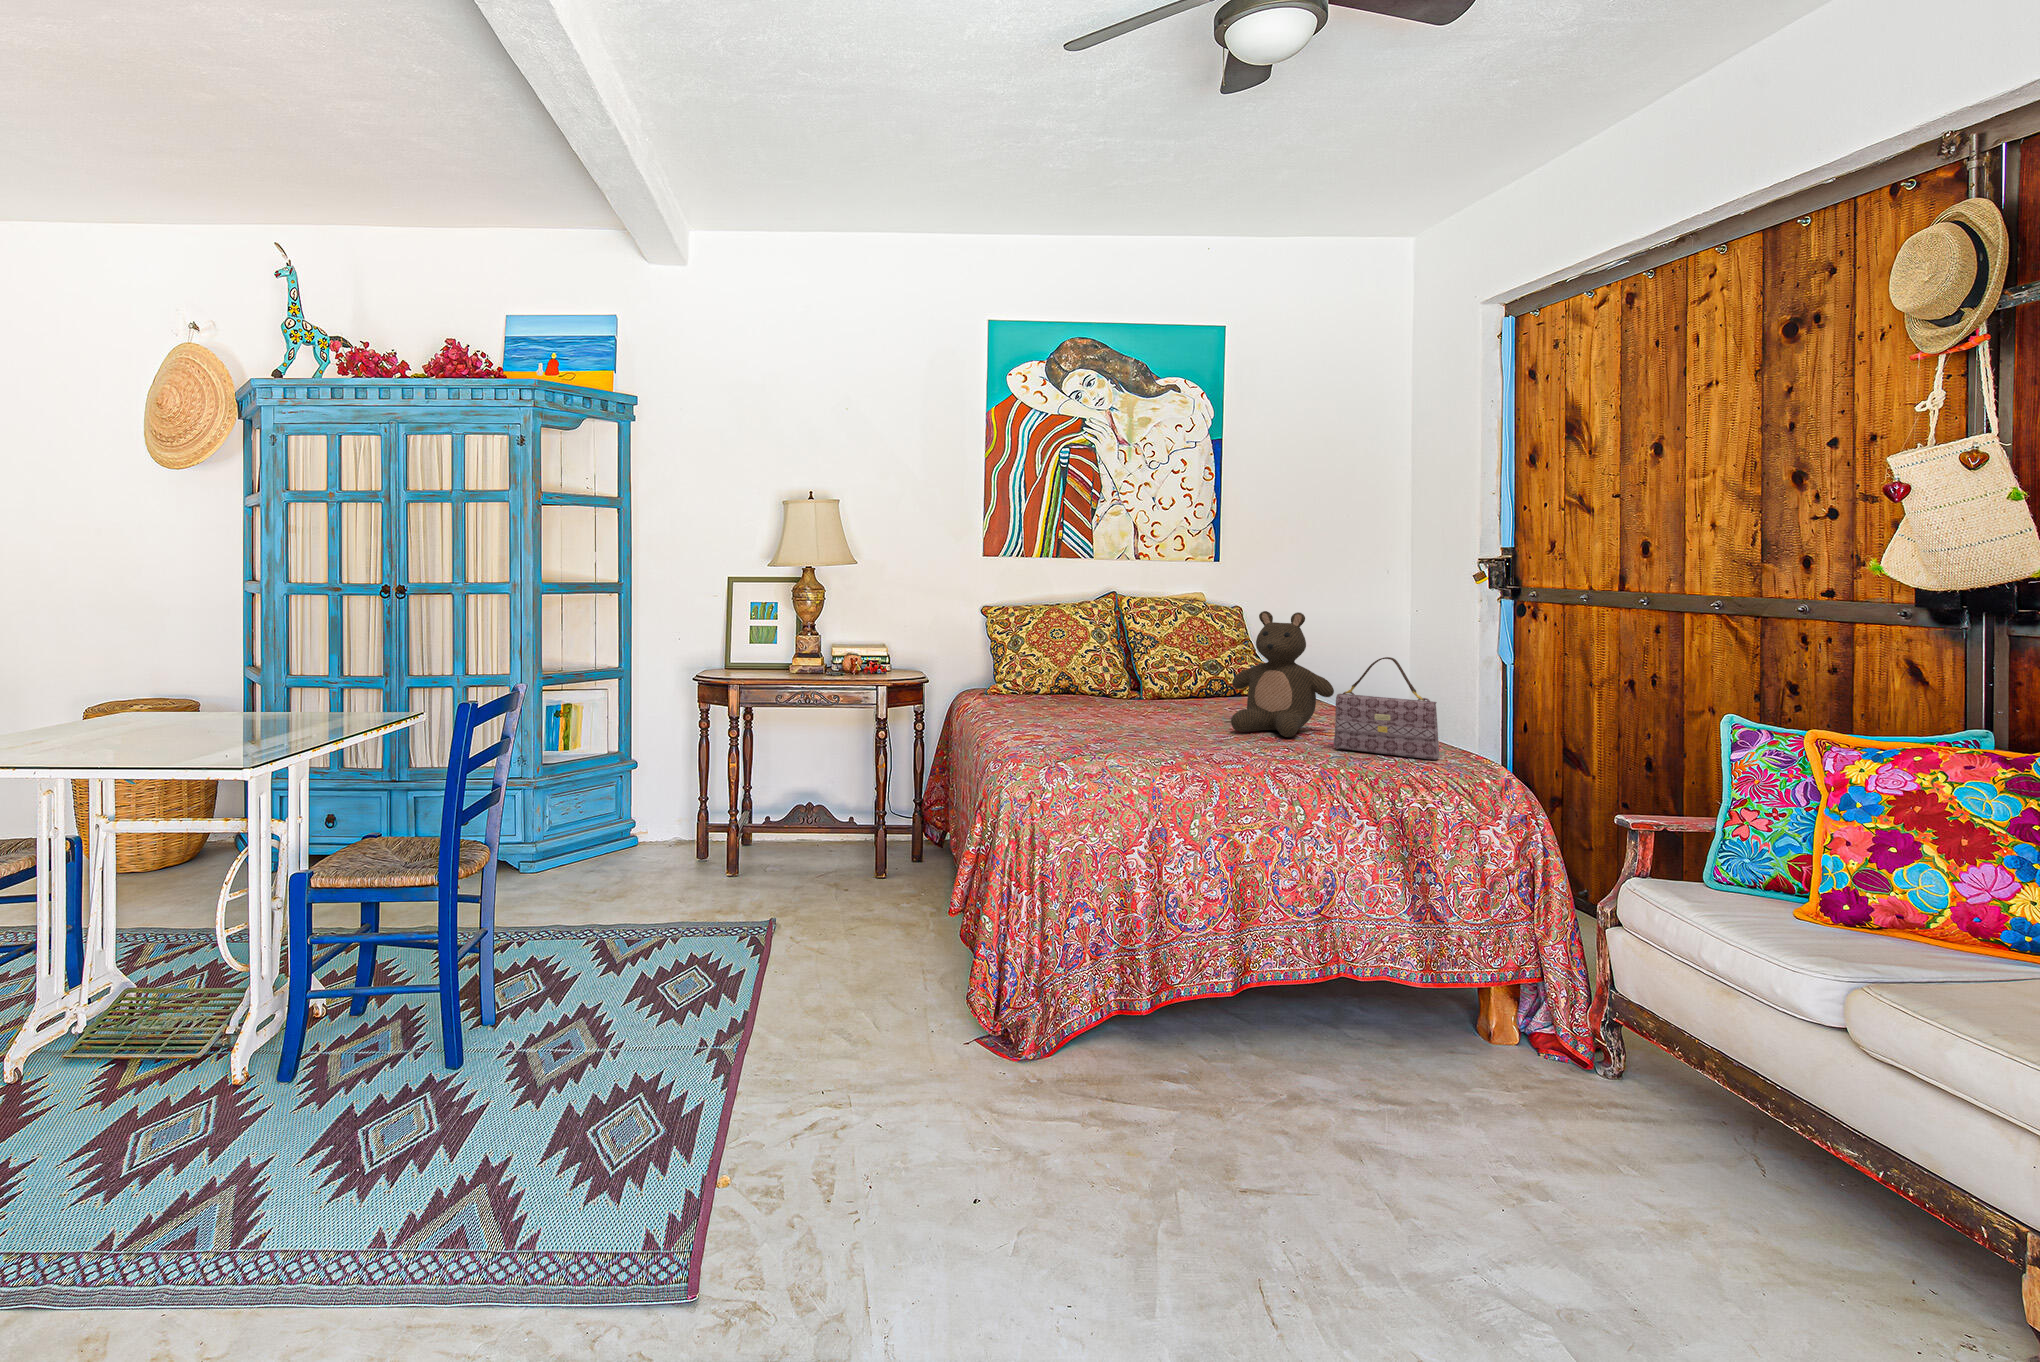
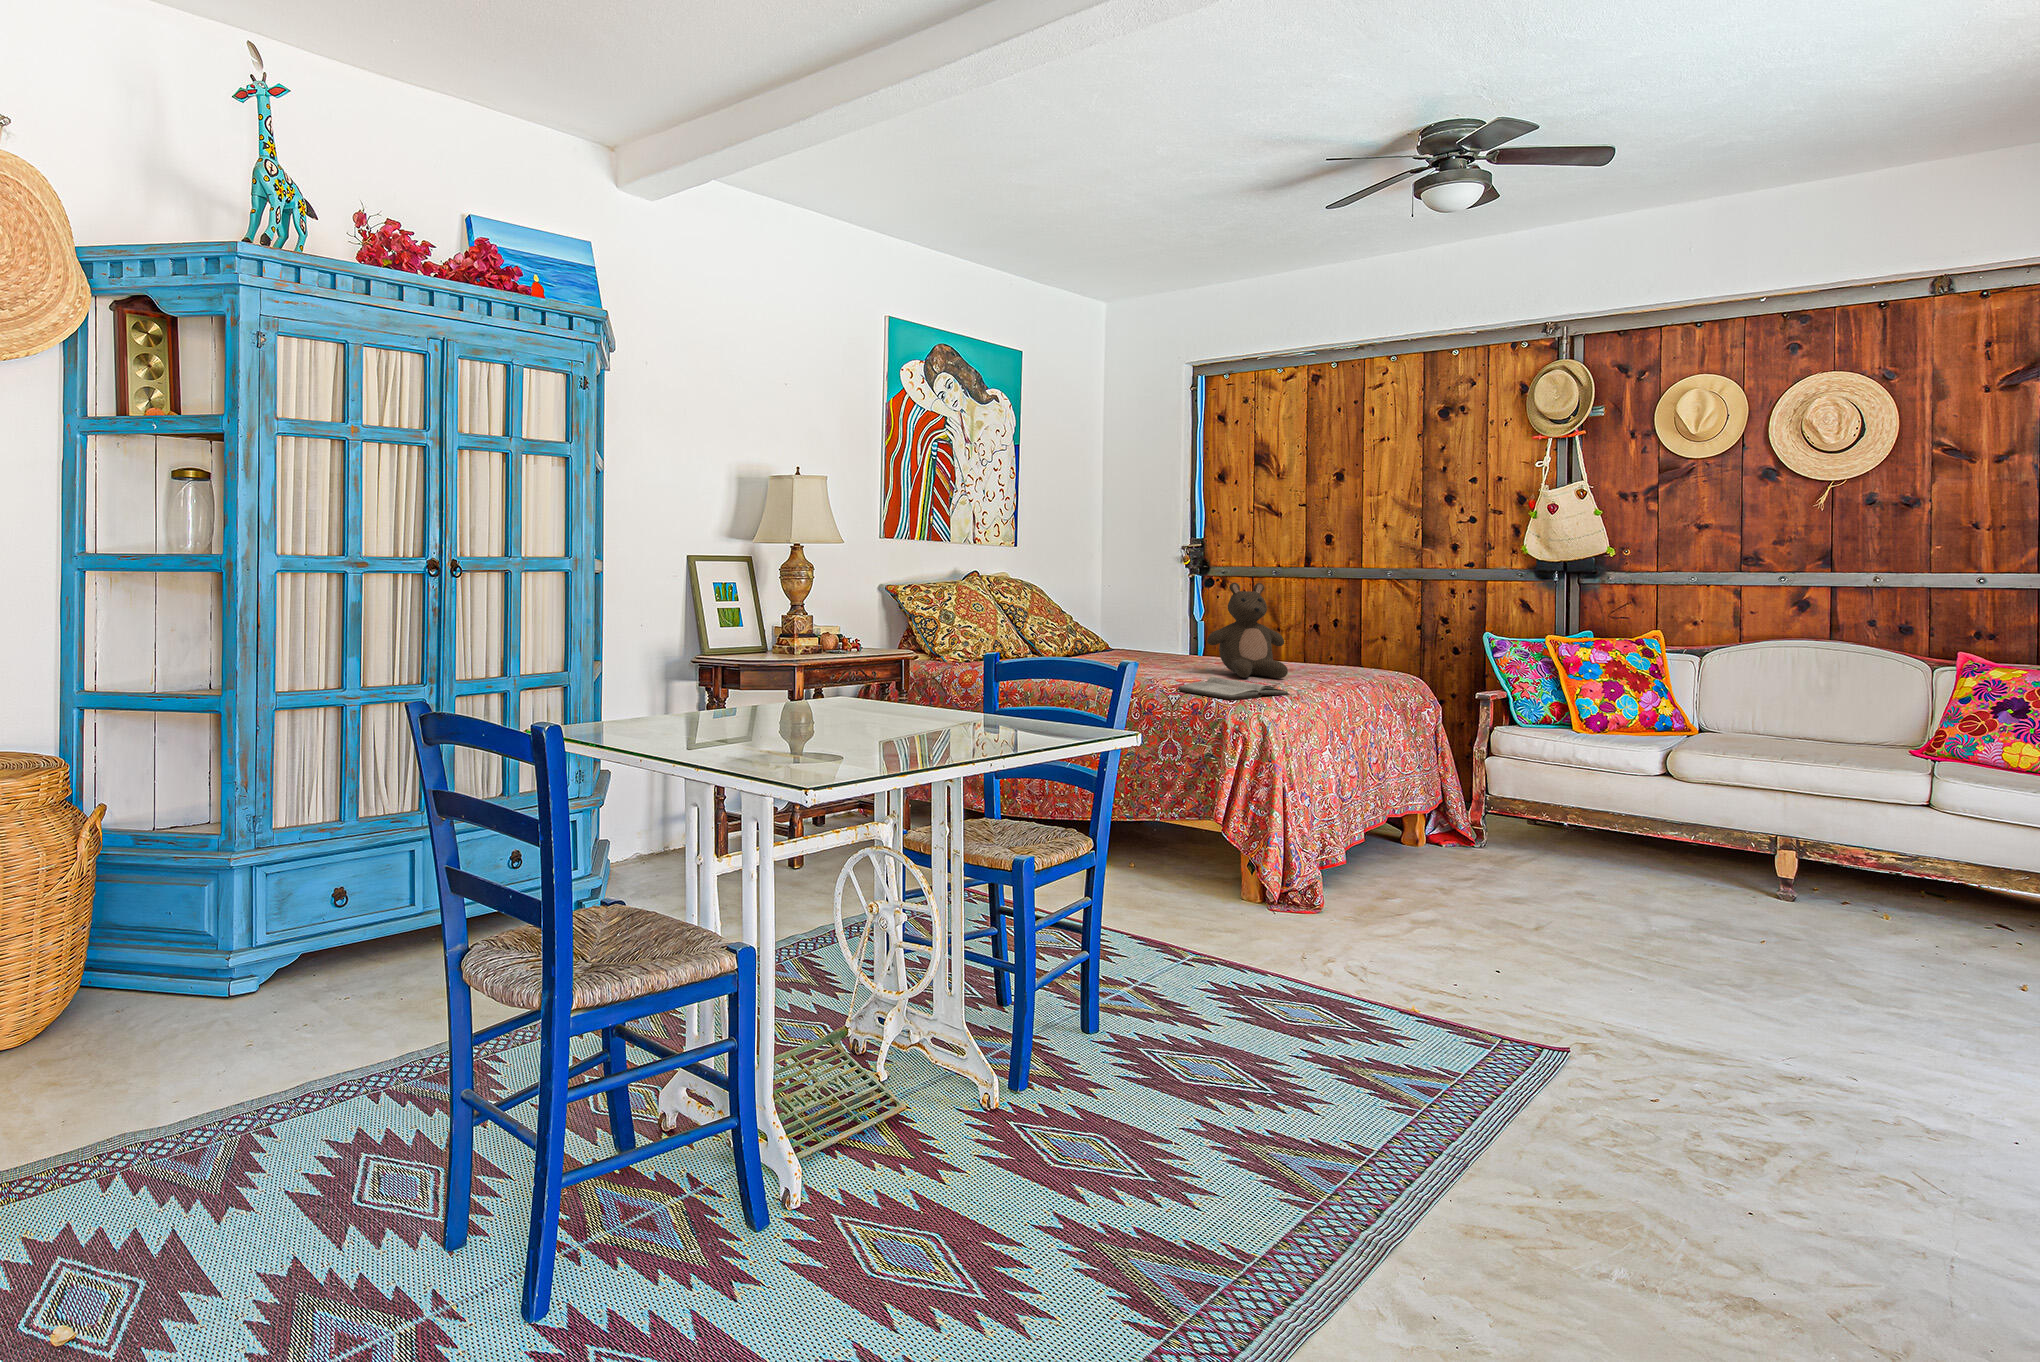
handbag: present [1334,657,1439,760] -> none [1331,612,1402,682]
diary: none [1076,723,1184,751] -> present [1177,677,1289,700]

